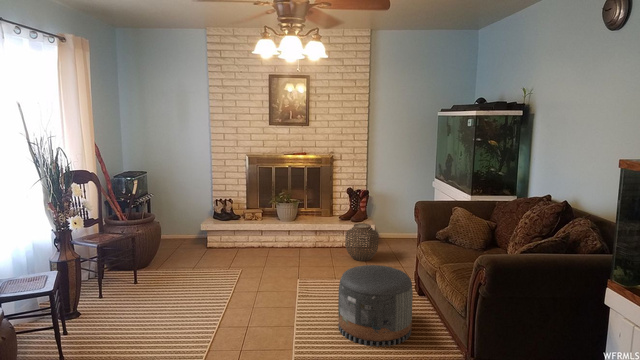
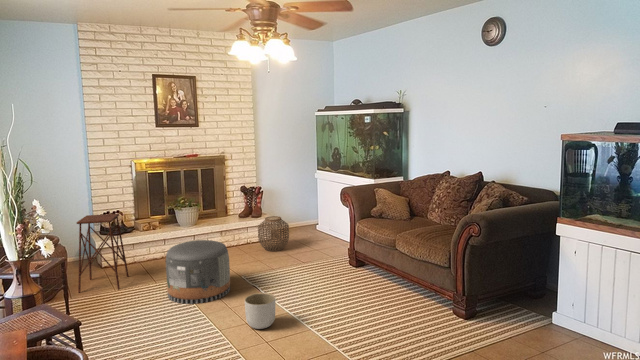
side table: none [169,200,217,269] -> present [77,214,129,293]
pouf: present [338,265,413,347] -> present [166,240,230,304]
planter: none [239,303,271,340] -> present [245,293,276,329]

